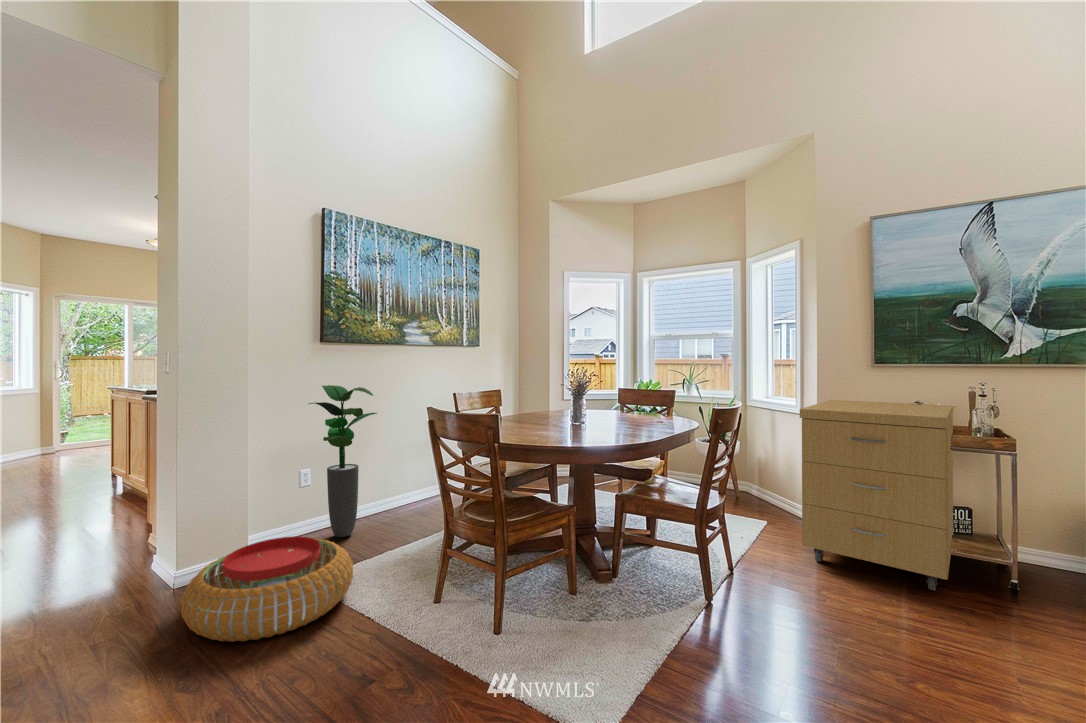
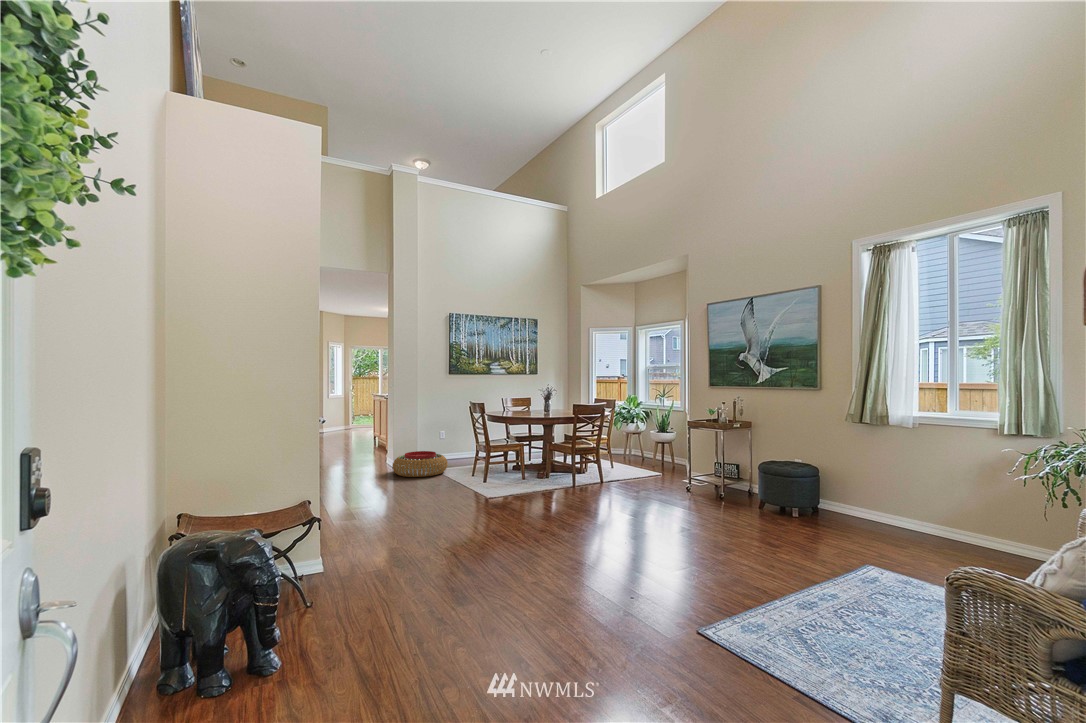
potted plant: present [309,385,377,537] -> none [440,394,470,462]
storage cabinet: present [800,400,953,591] -> none [637,406,730,494]

